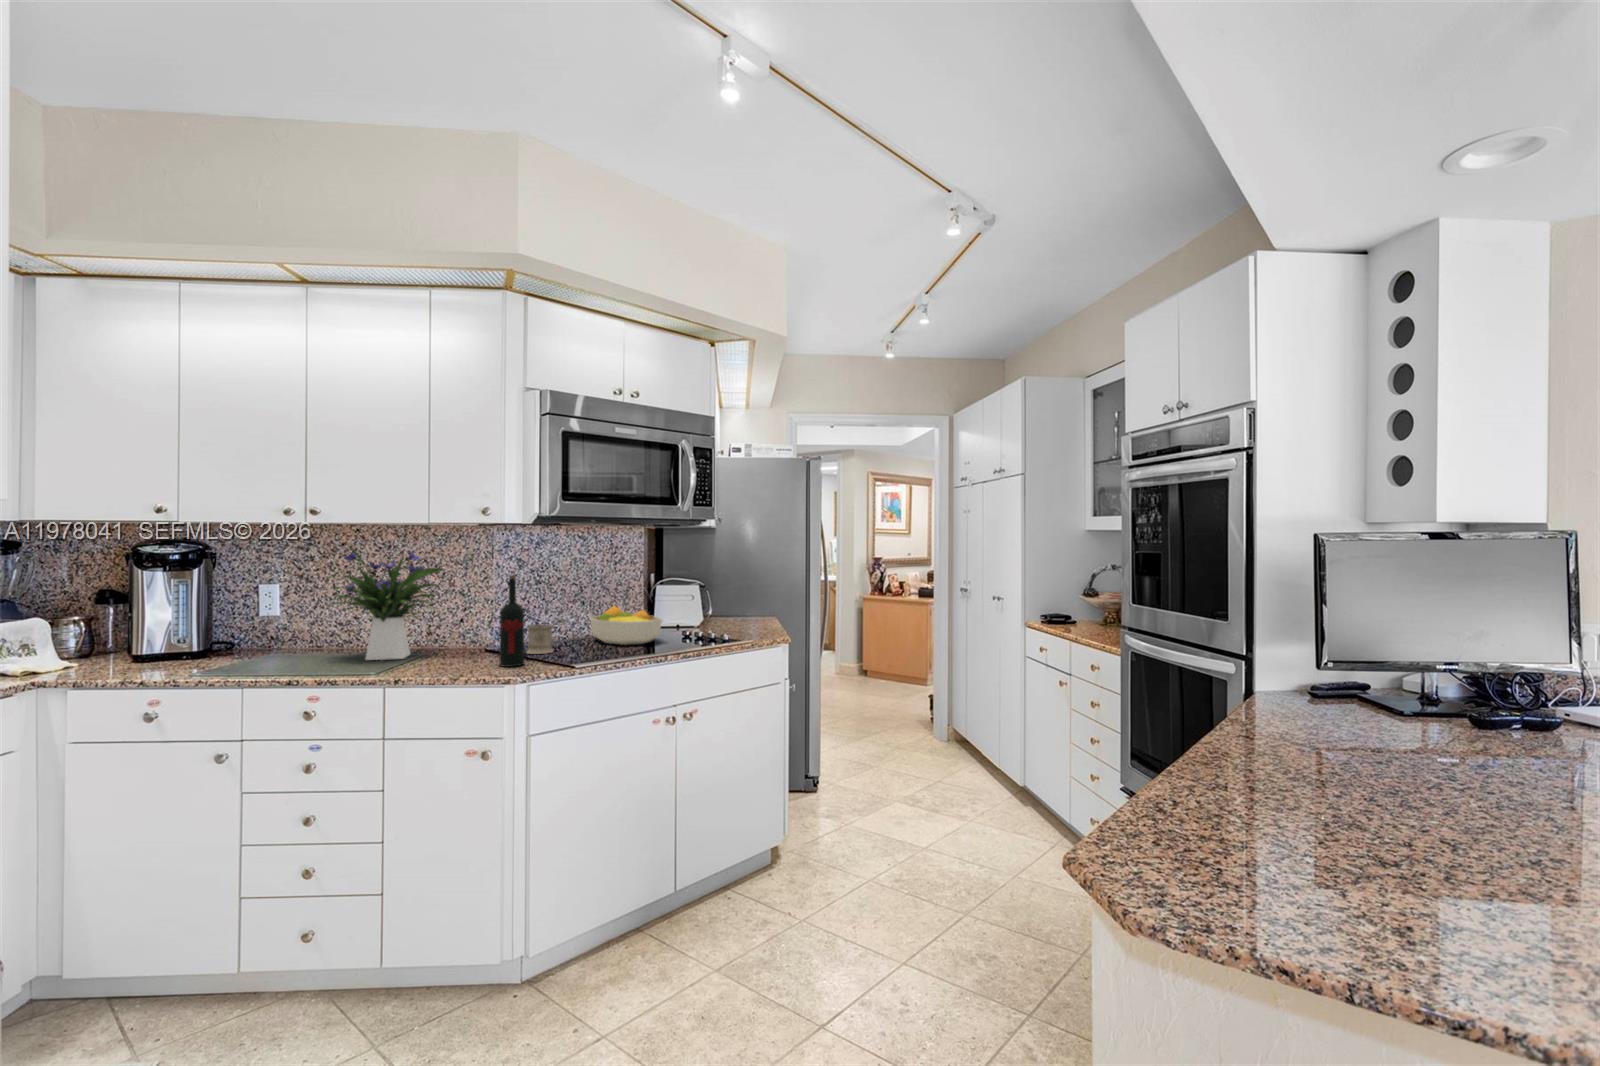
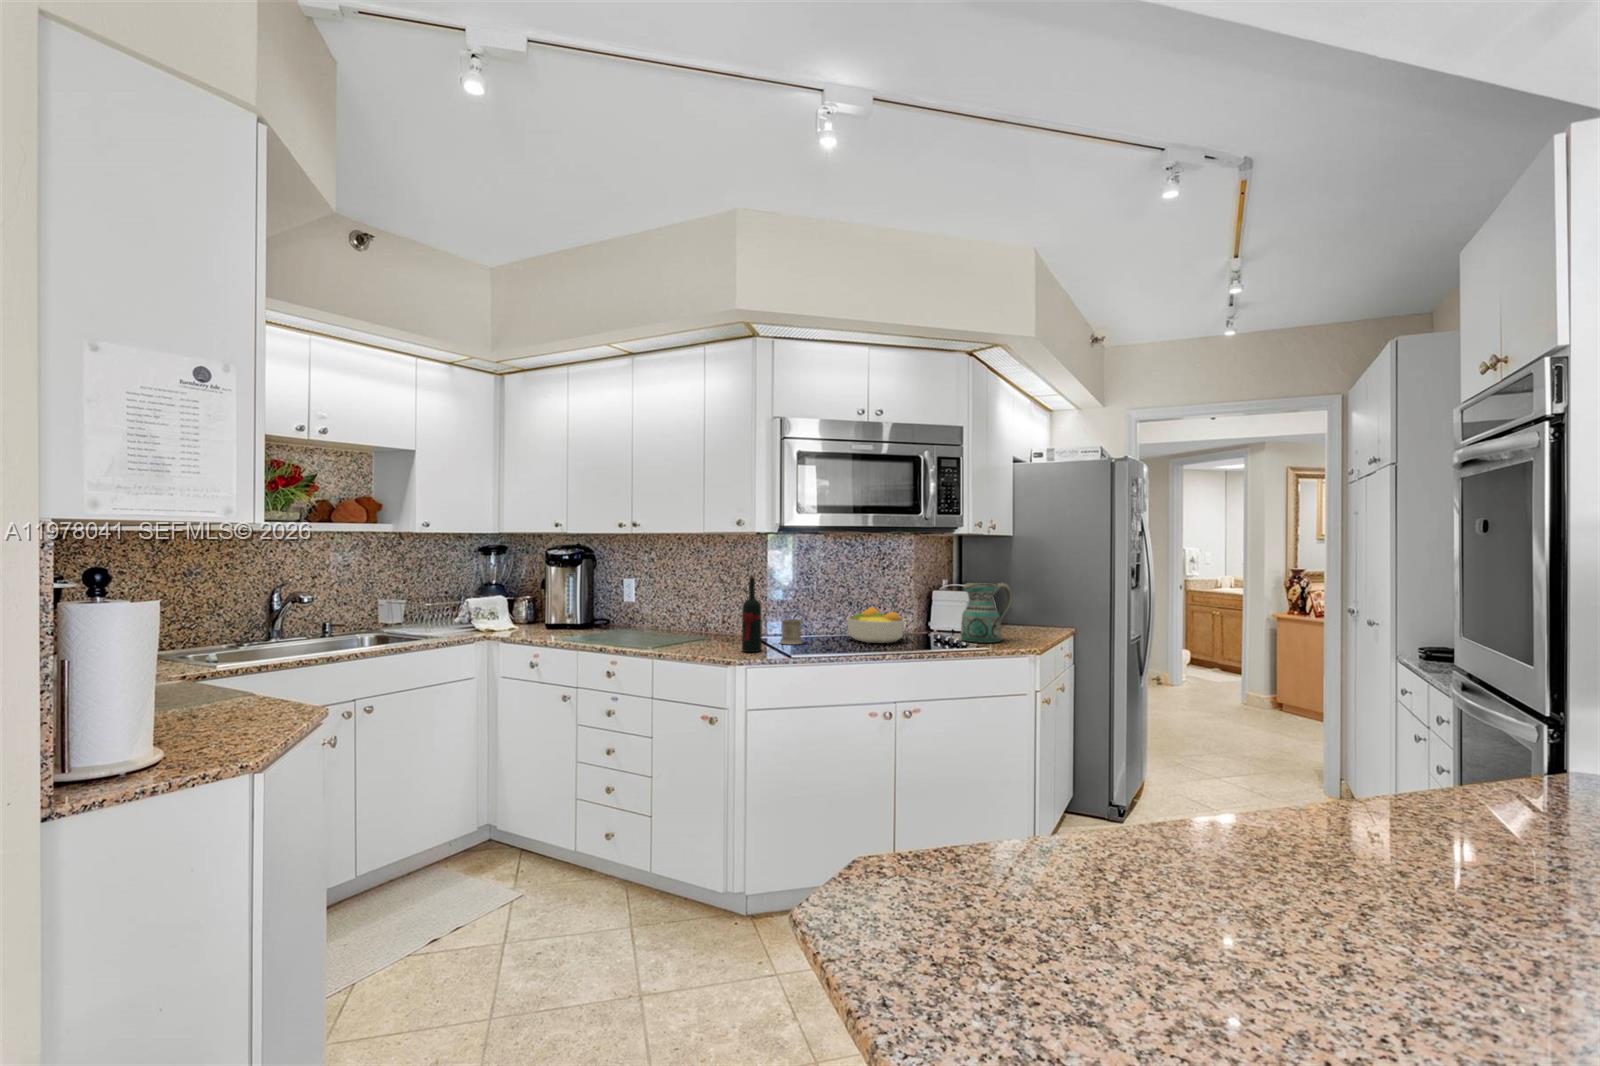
flower arrangement: present [337,544,445,660] -> none [636,548,725,640]
ceramic pitcher: none [707,575,751,636] -> present [961,583,1012,643]

